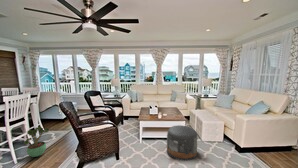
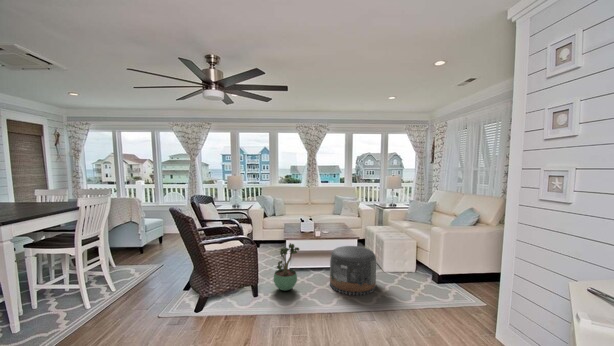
potted plant: present [24,126,49,157] -> present [274,243,299,291]

